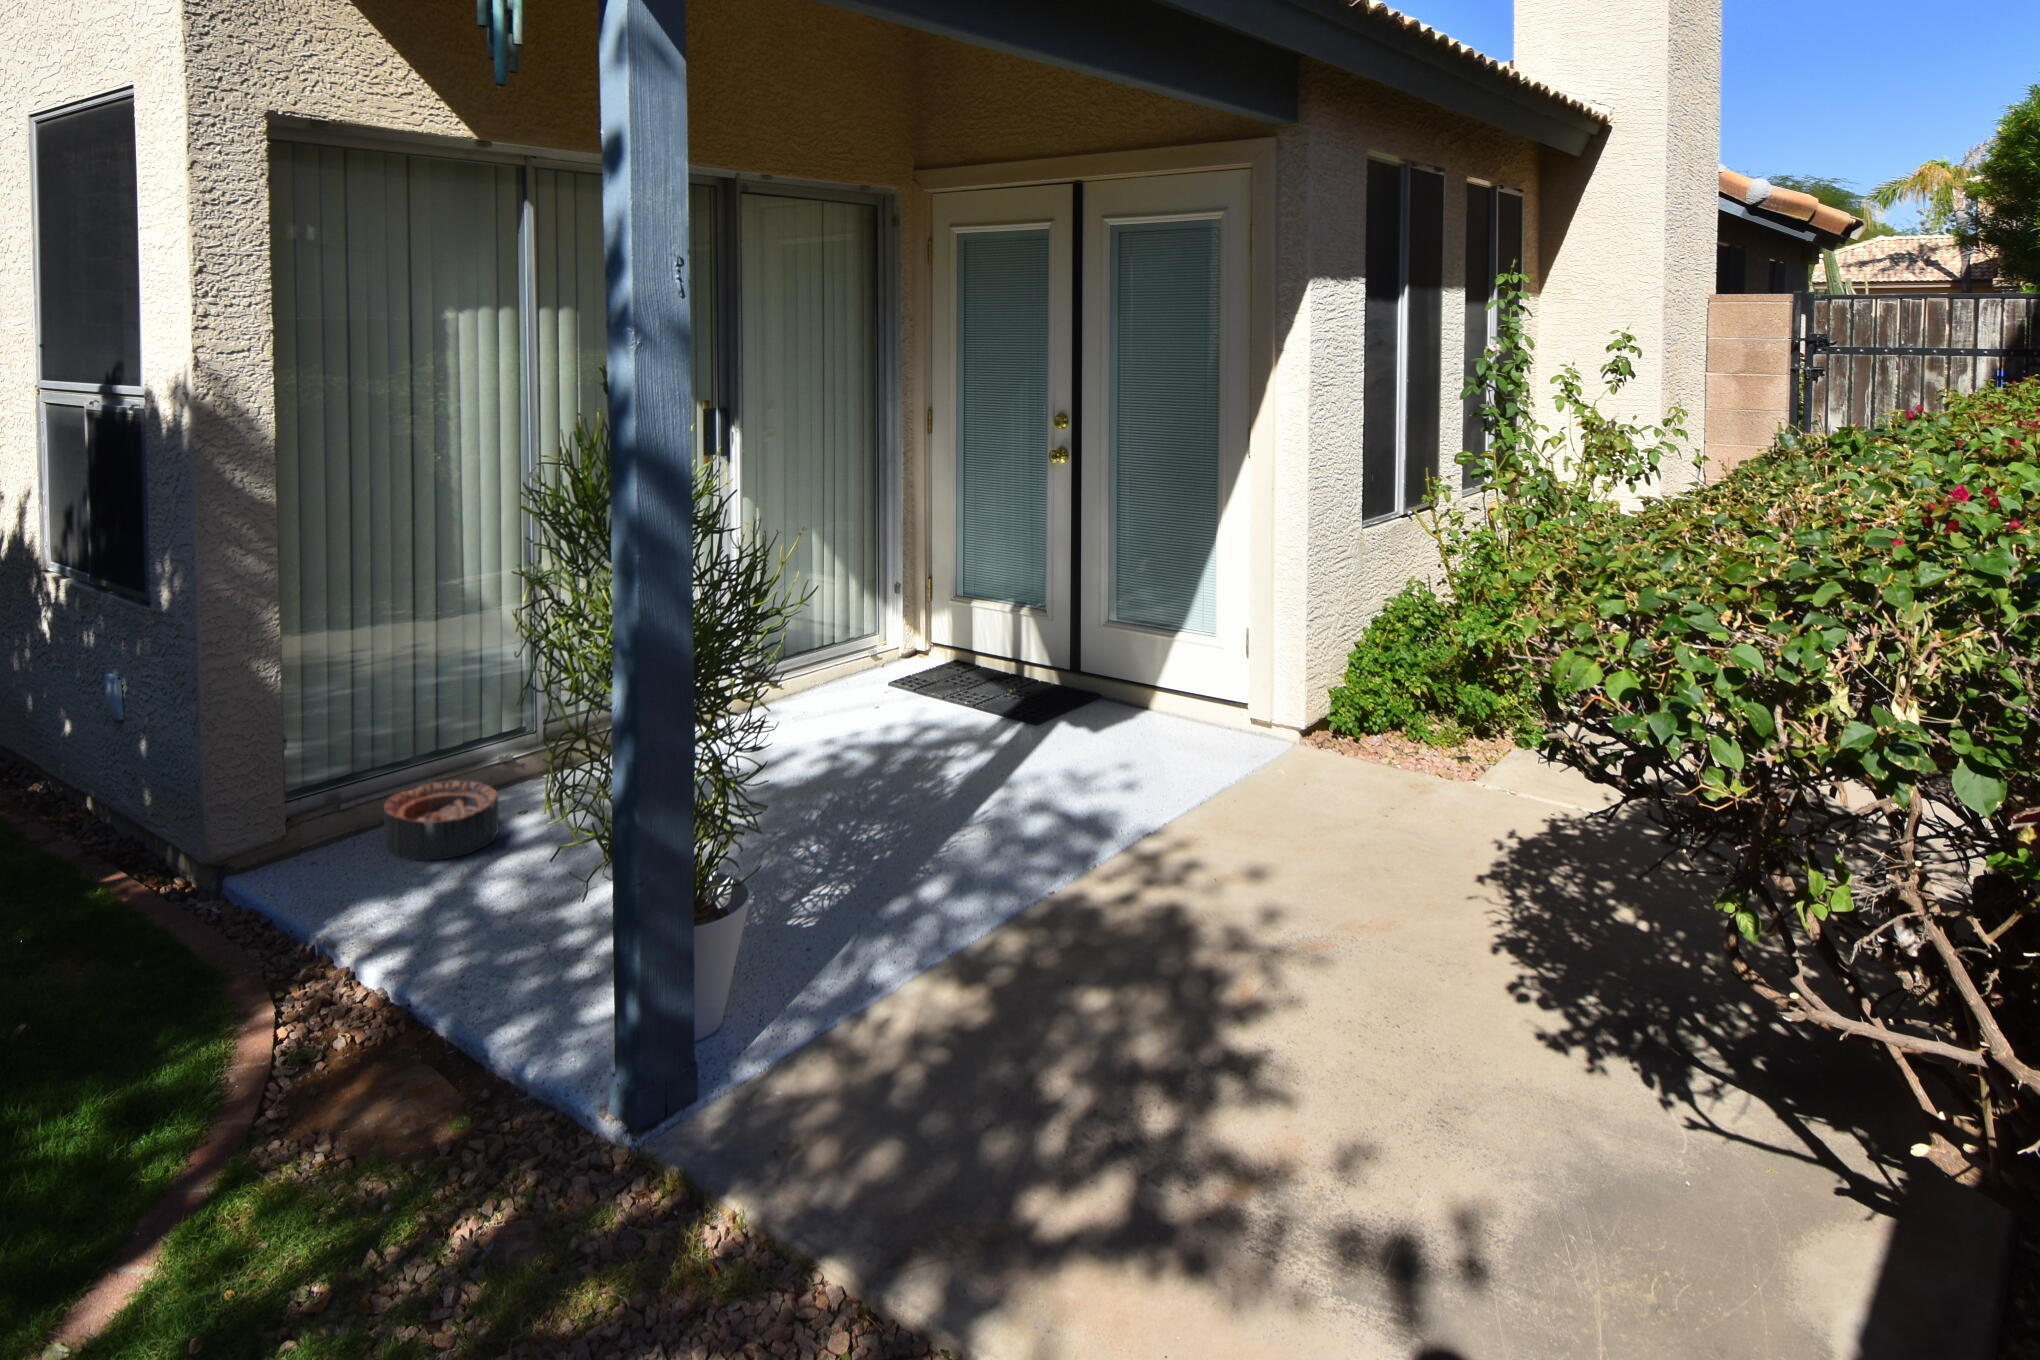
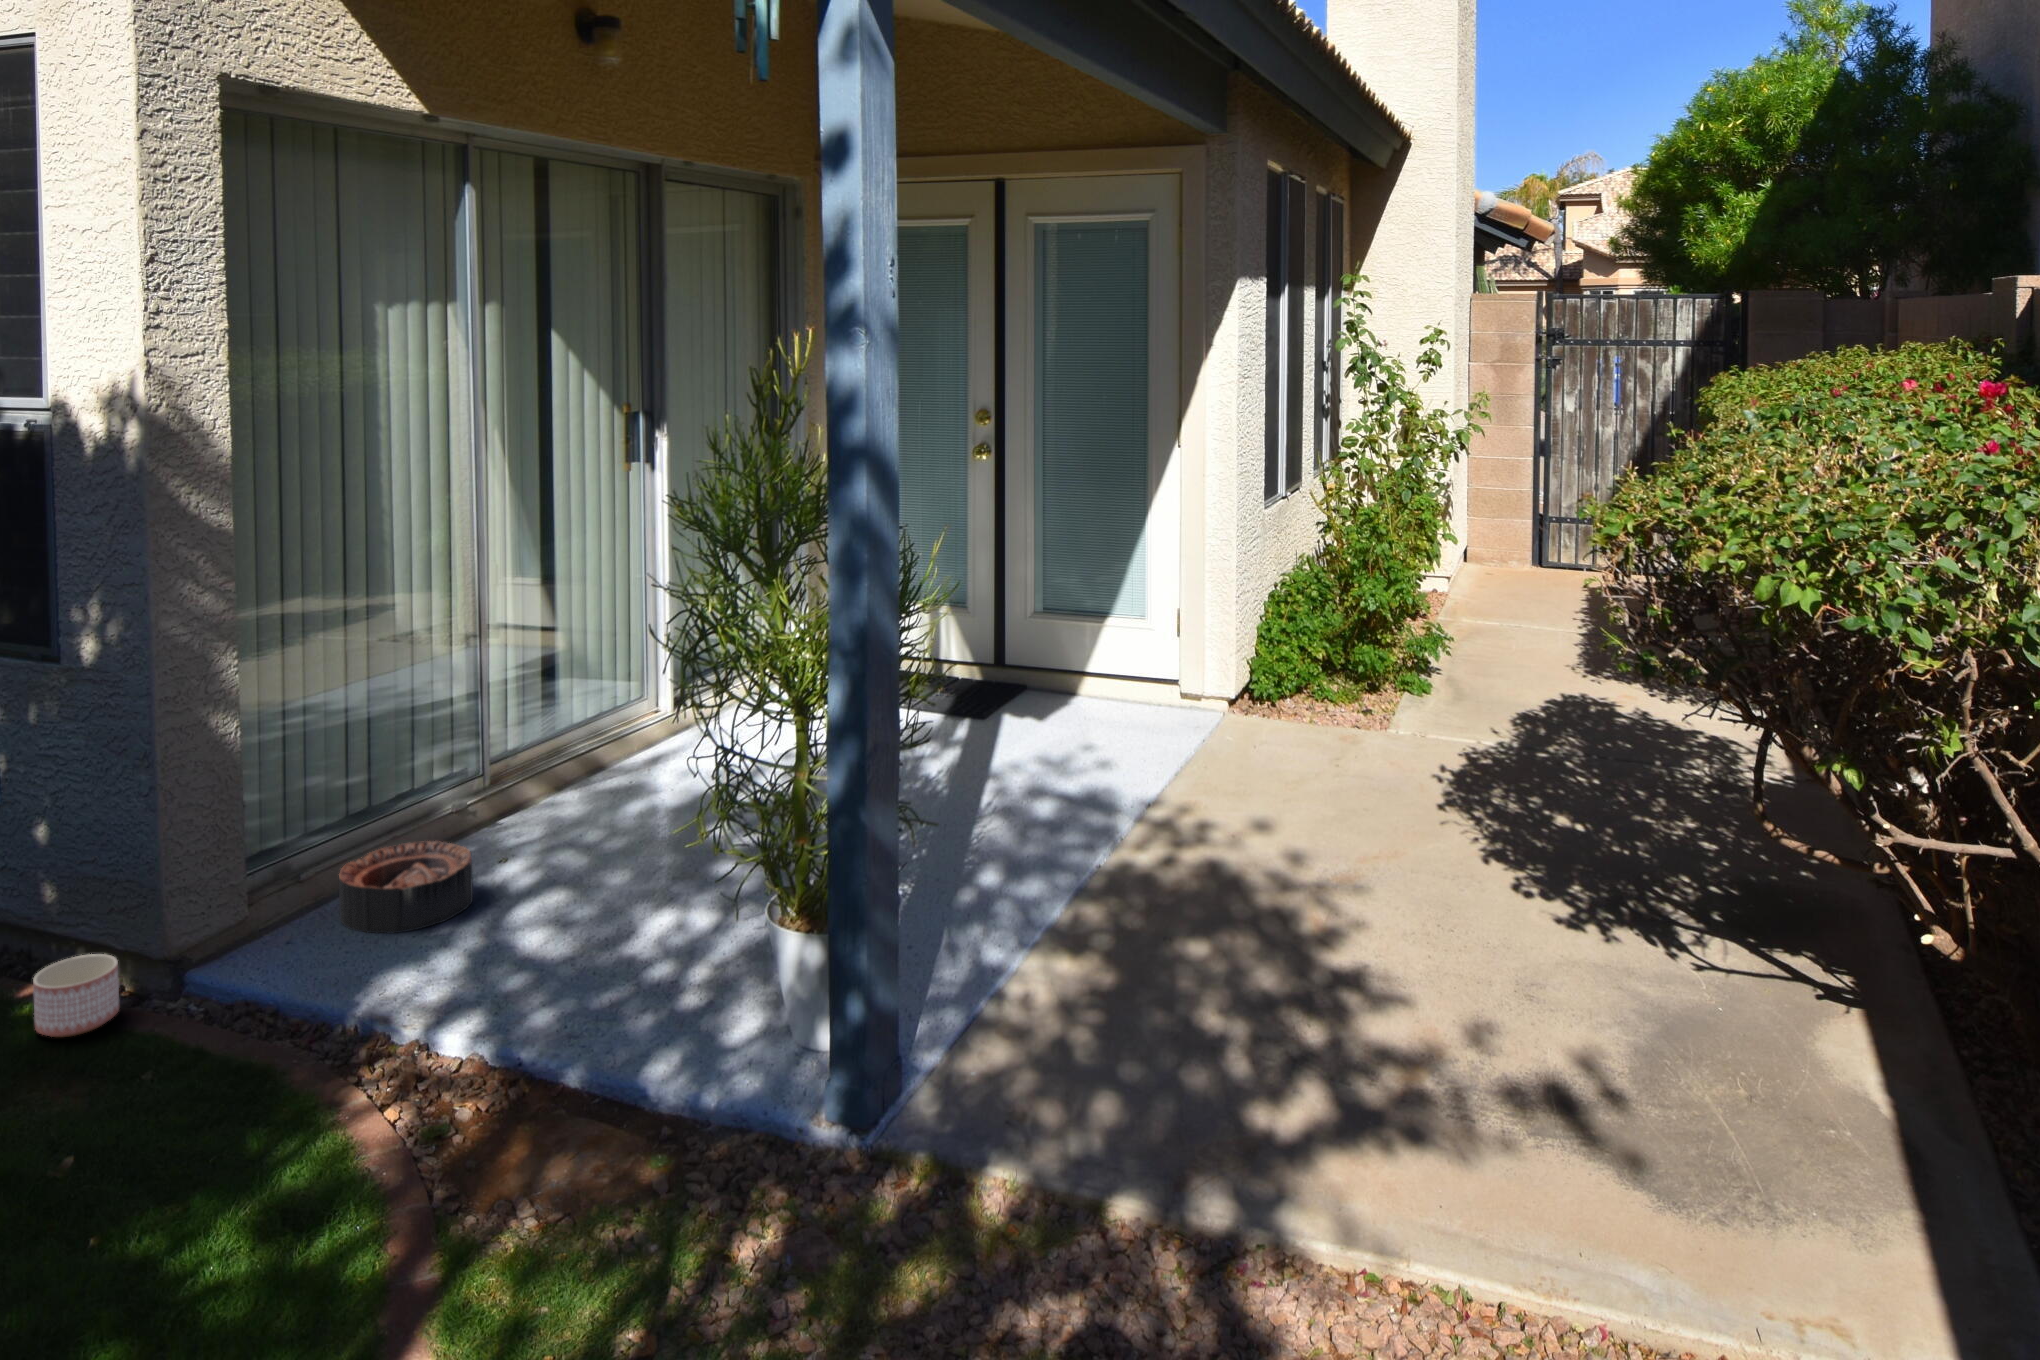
planter: none [115,846,183,912] -> present [33,954,119,1037]

